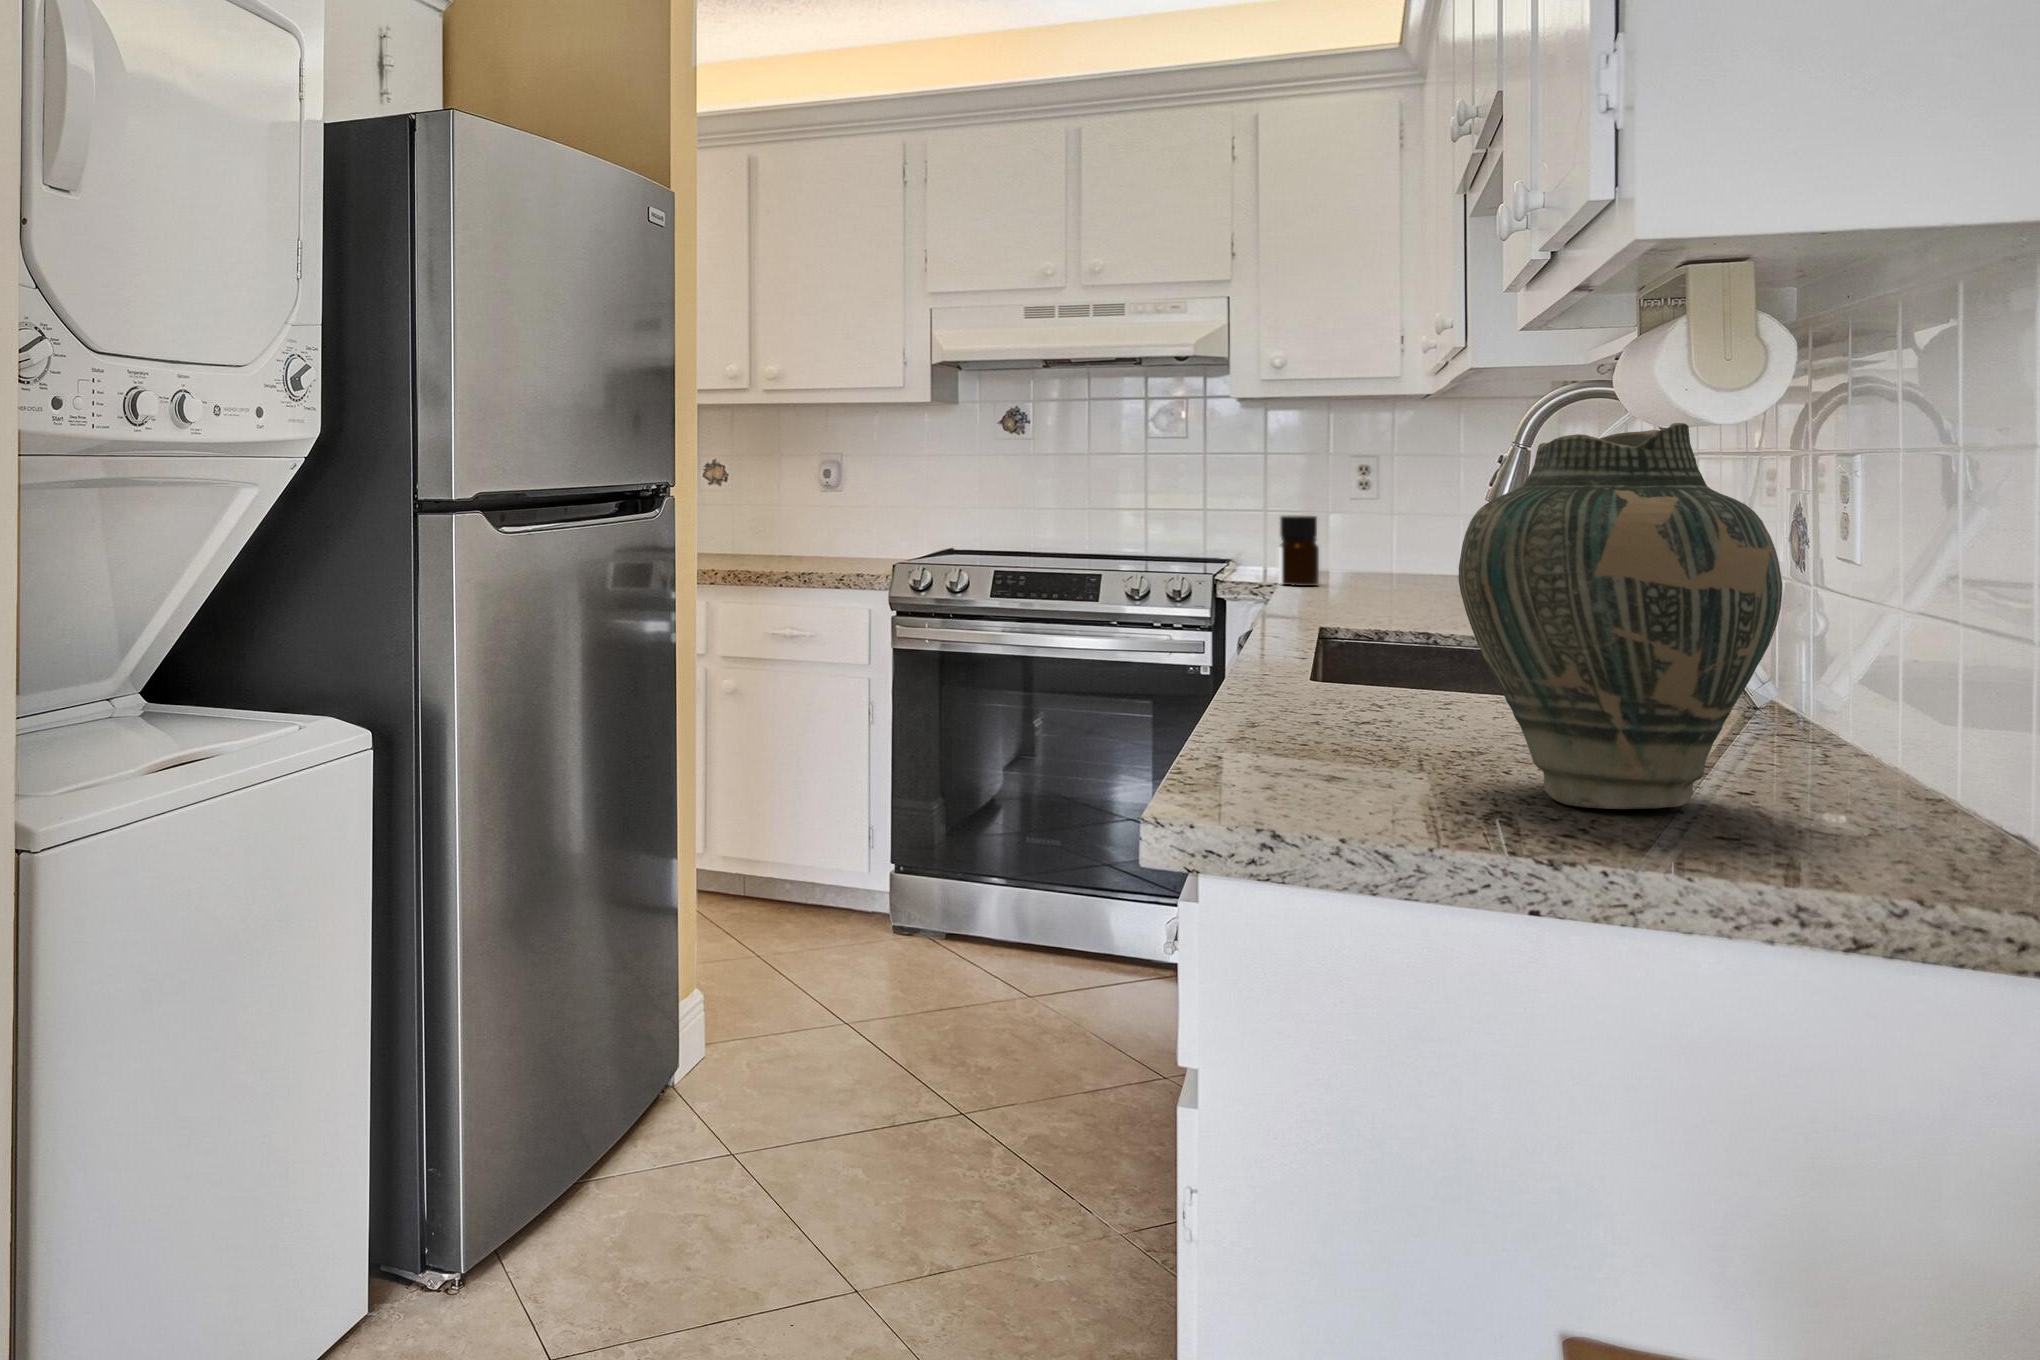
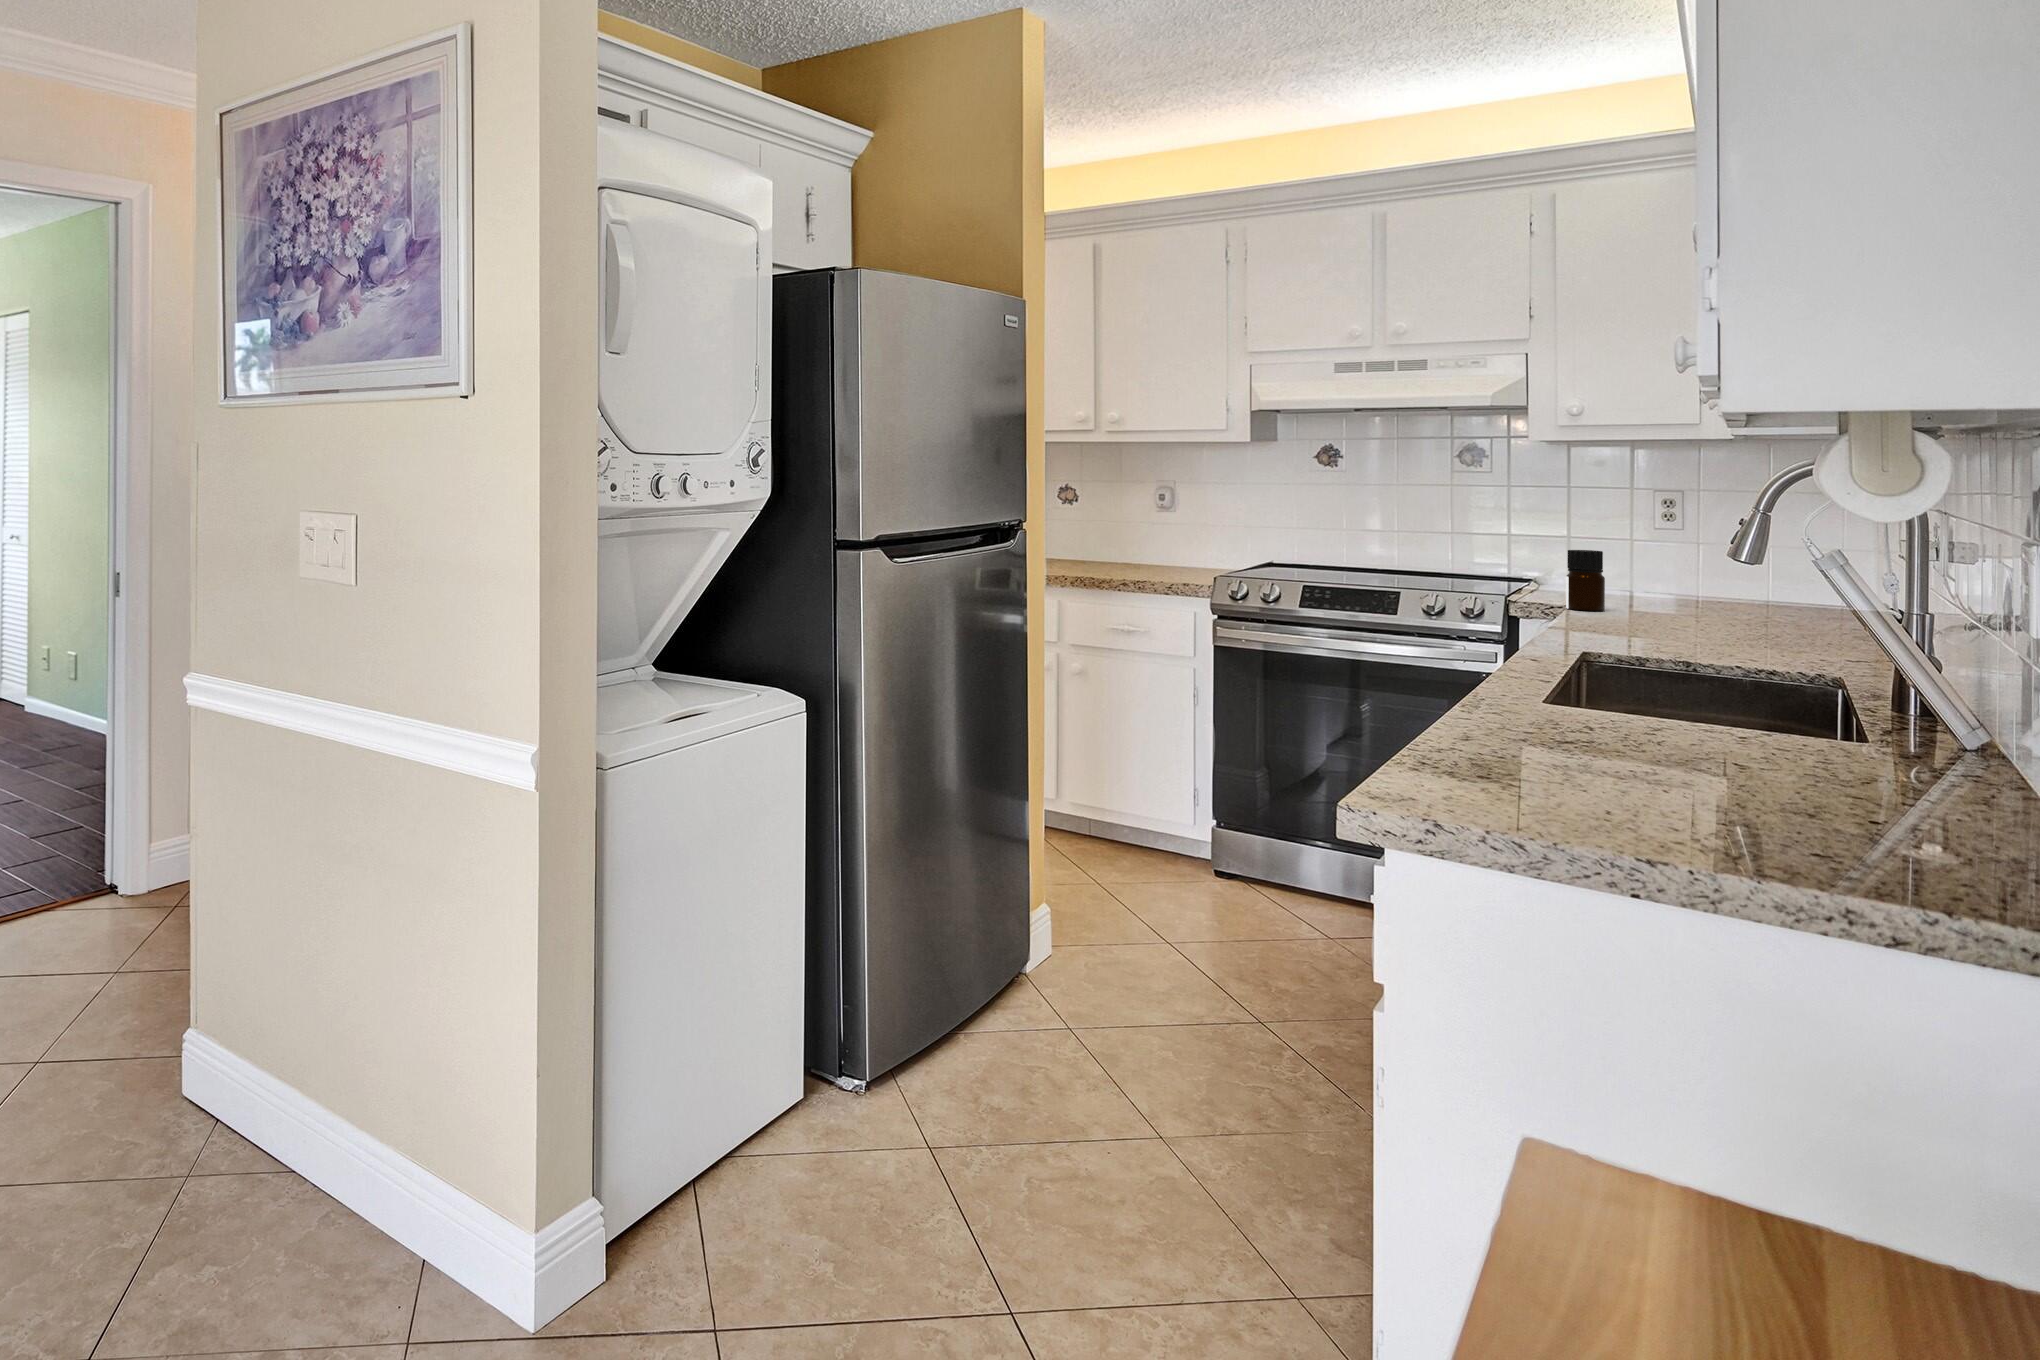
vase: present [1459,423,1782,809] -> none [1611,538,1879,828]

